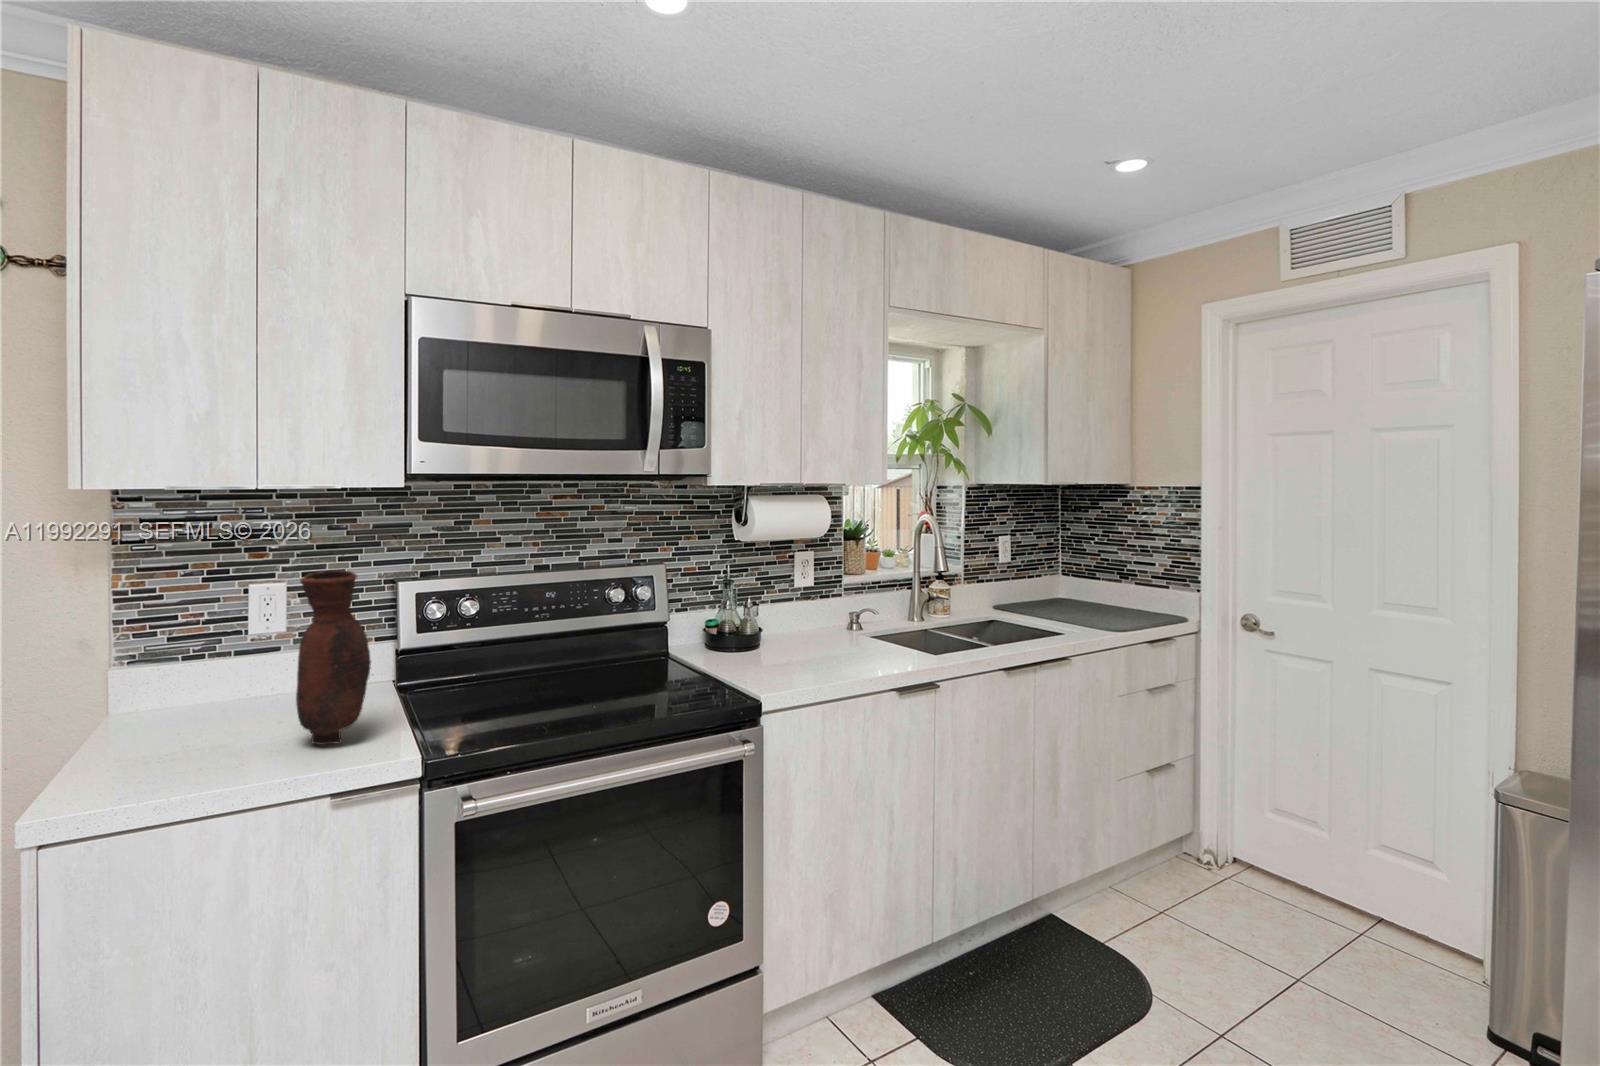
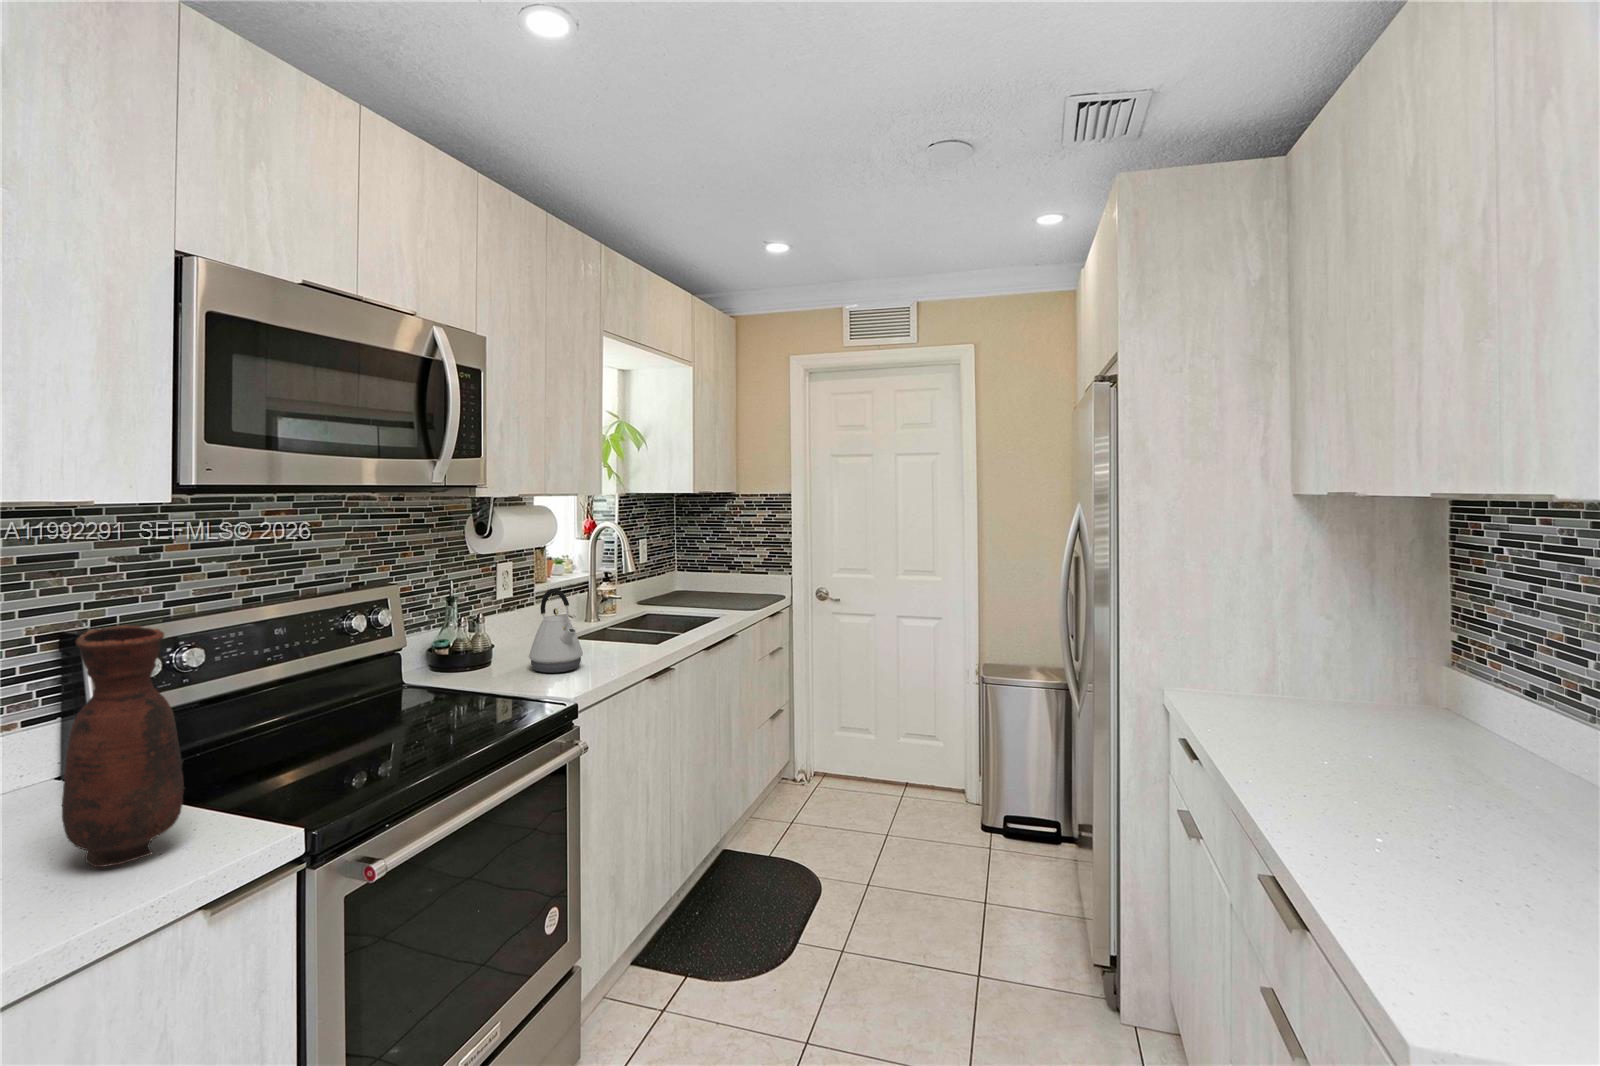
kettle: none [780,578,833,665] -> present [529,588,583,673]

